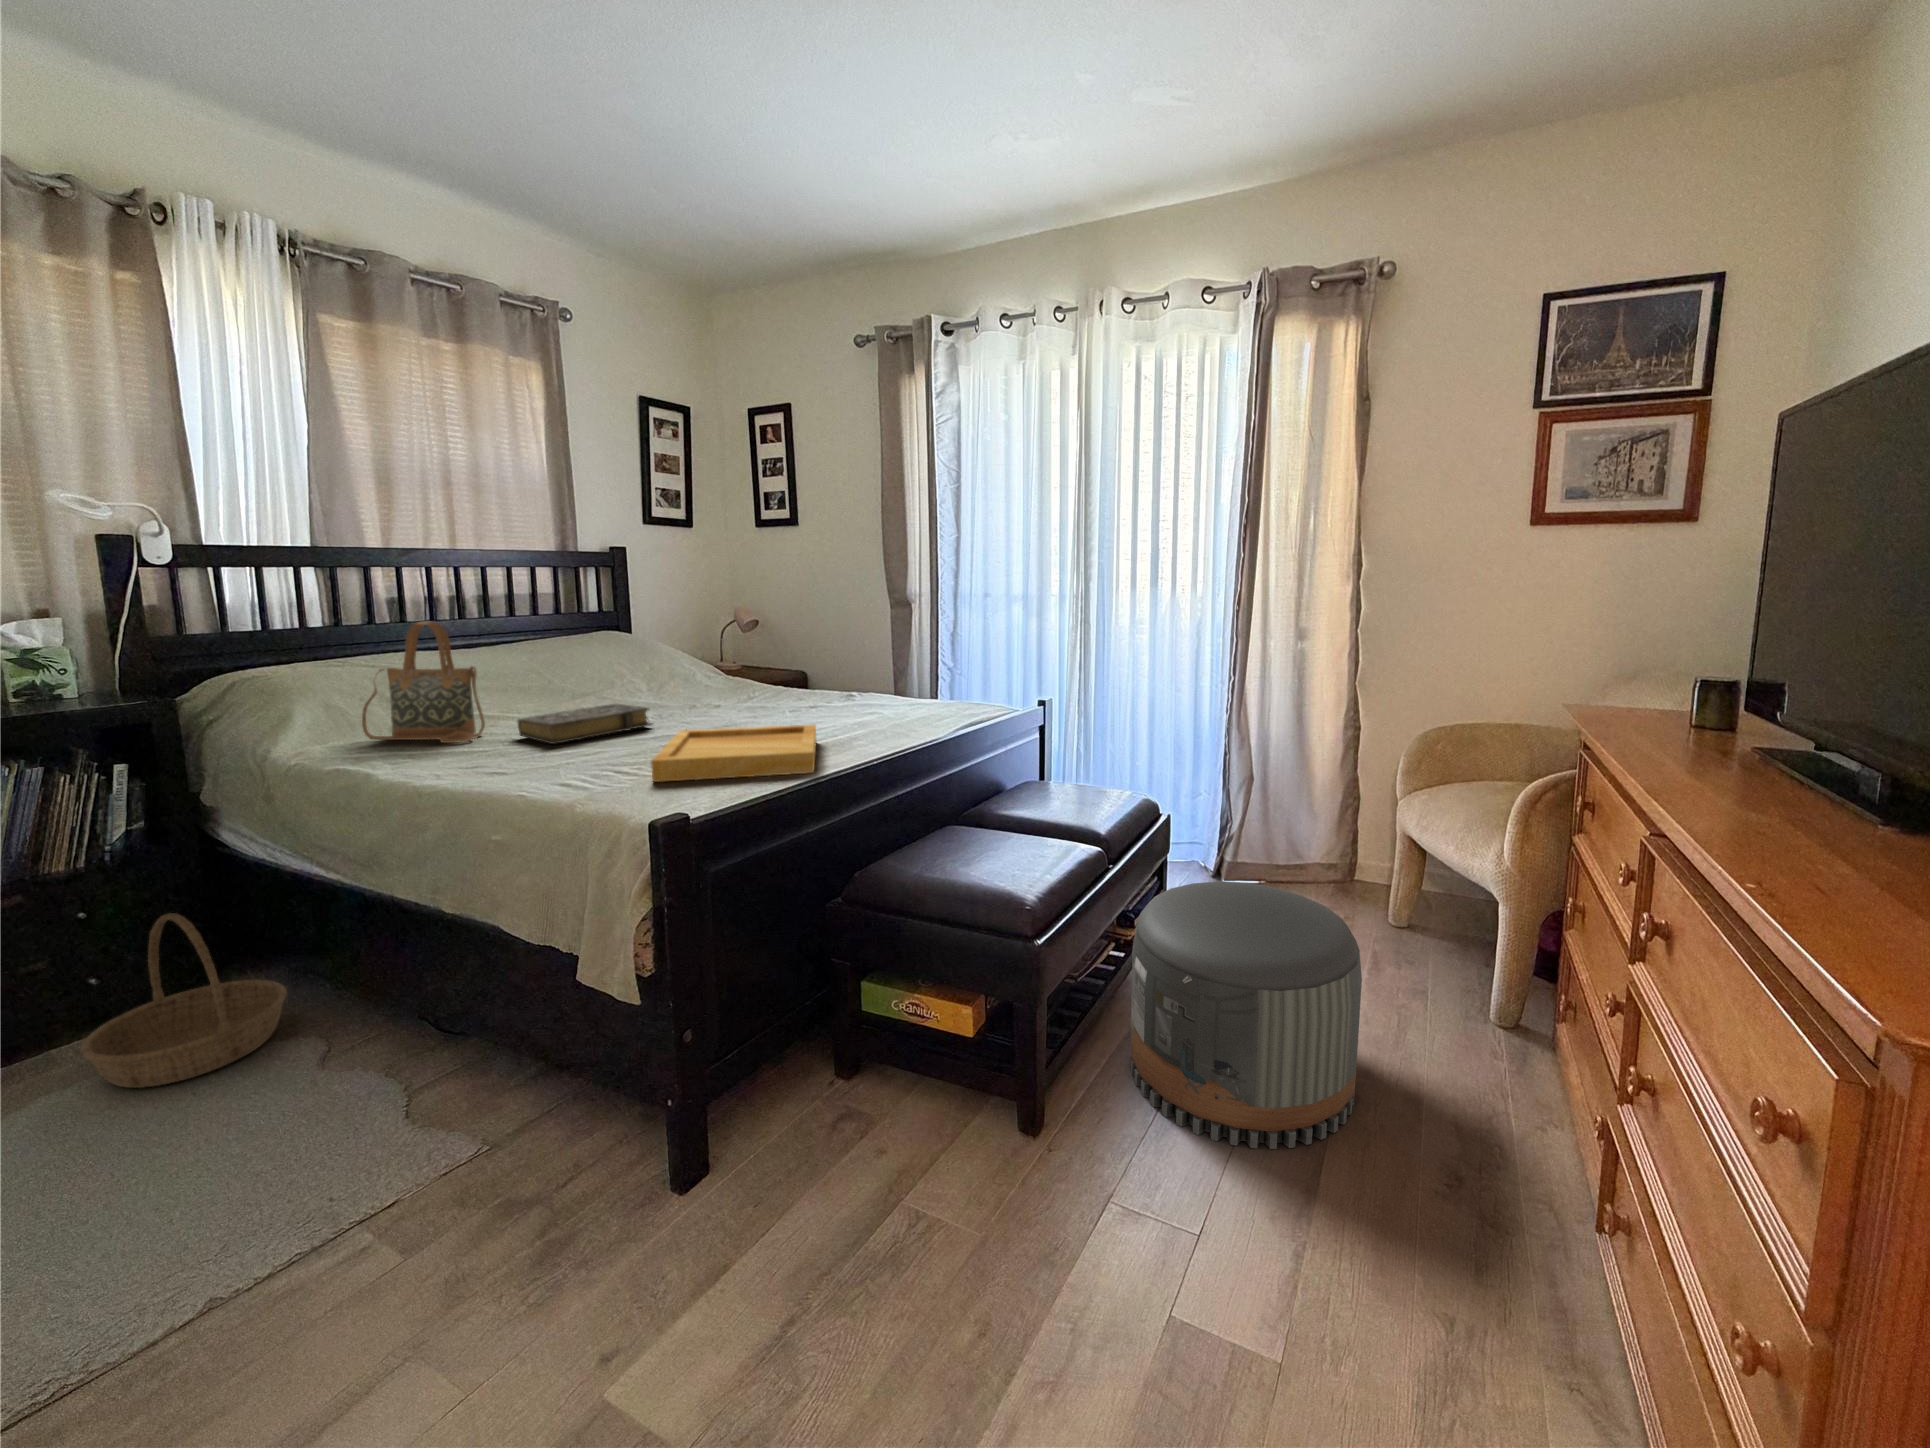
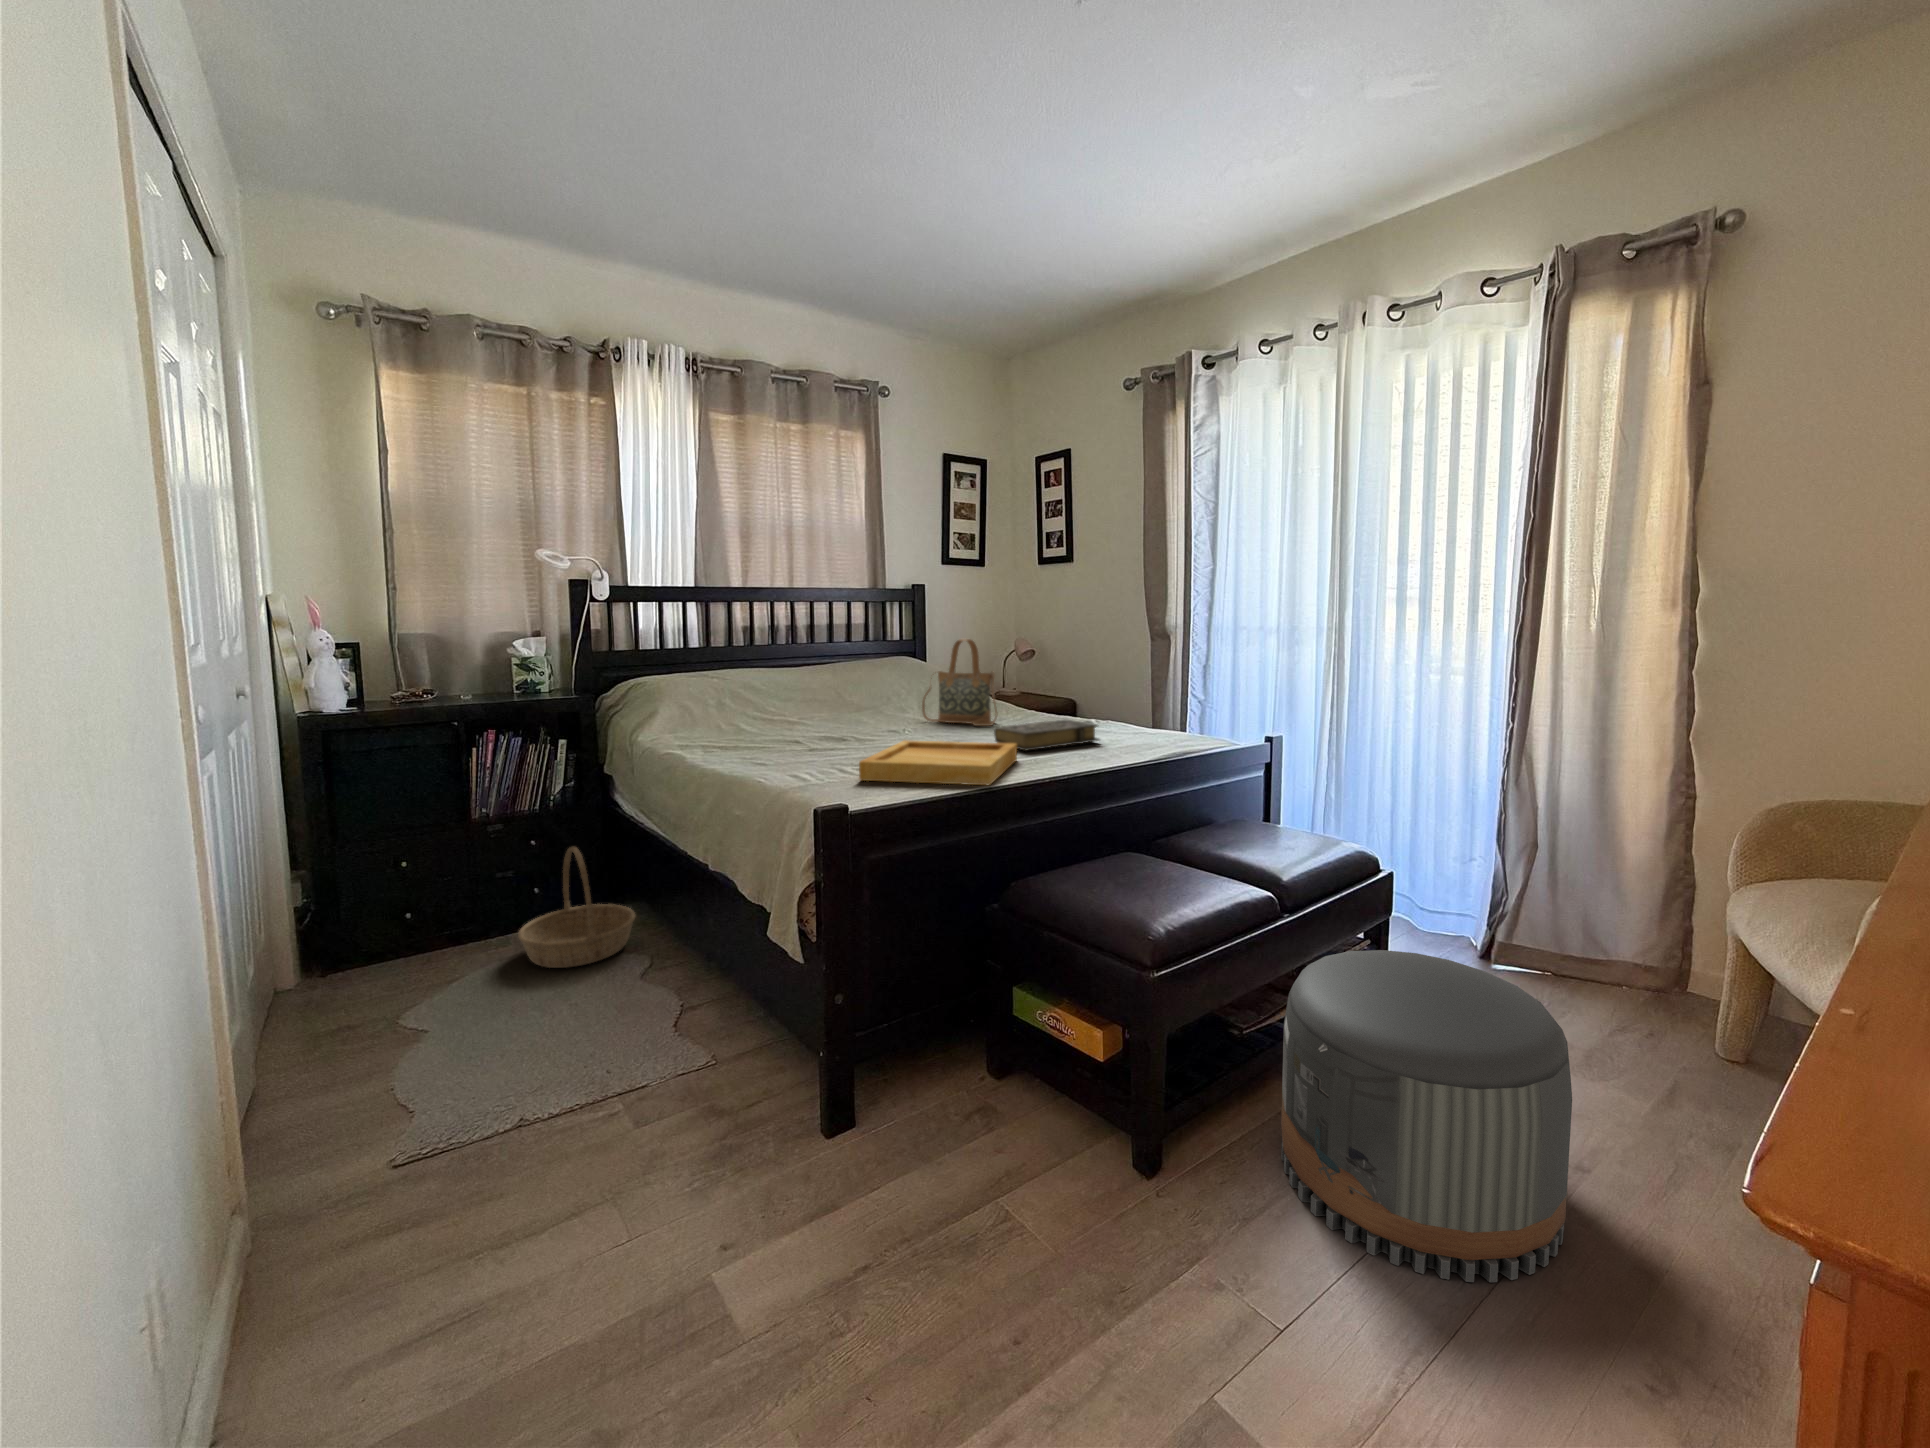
handbag: present [362,622,485,743] -> present [922,639,997,726]
book: present [517,703,652,744] -> present [994,720,1099,751]

